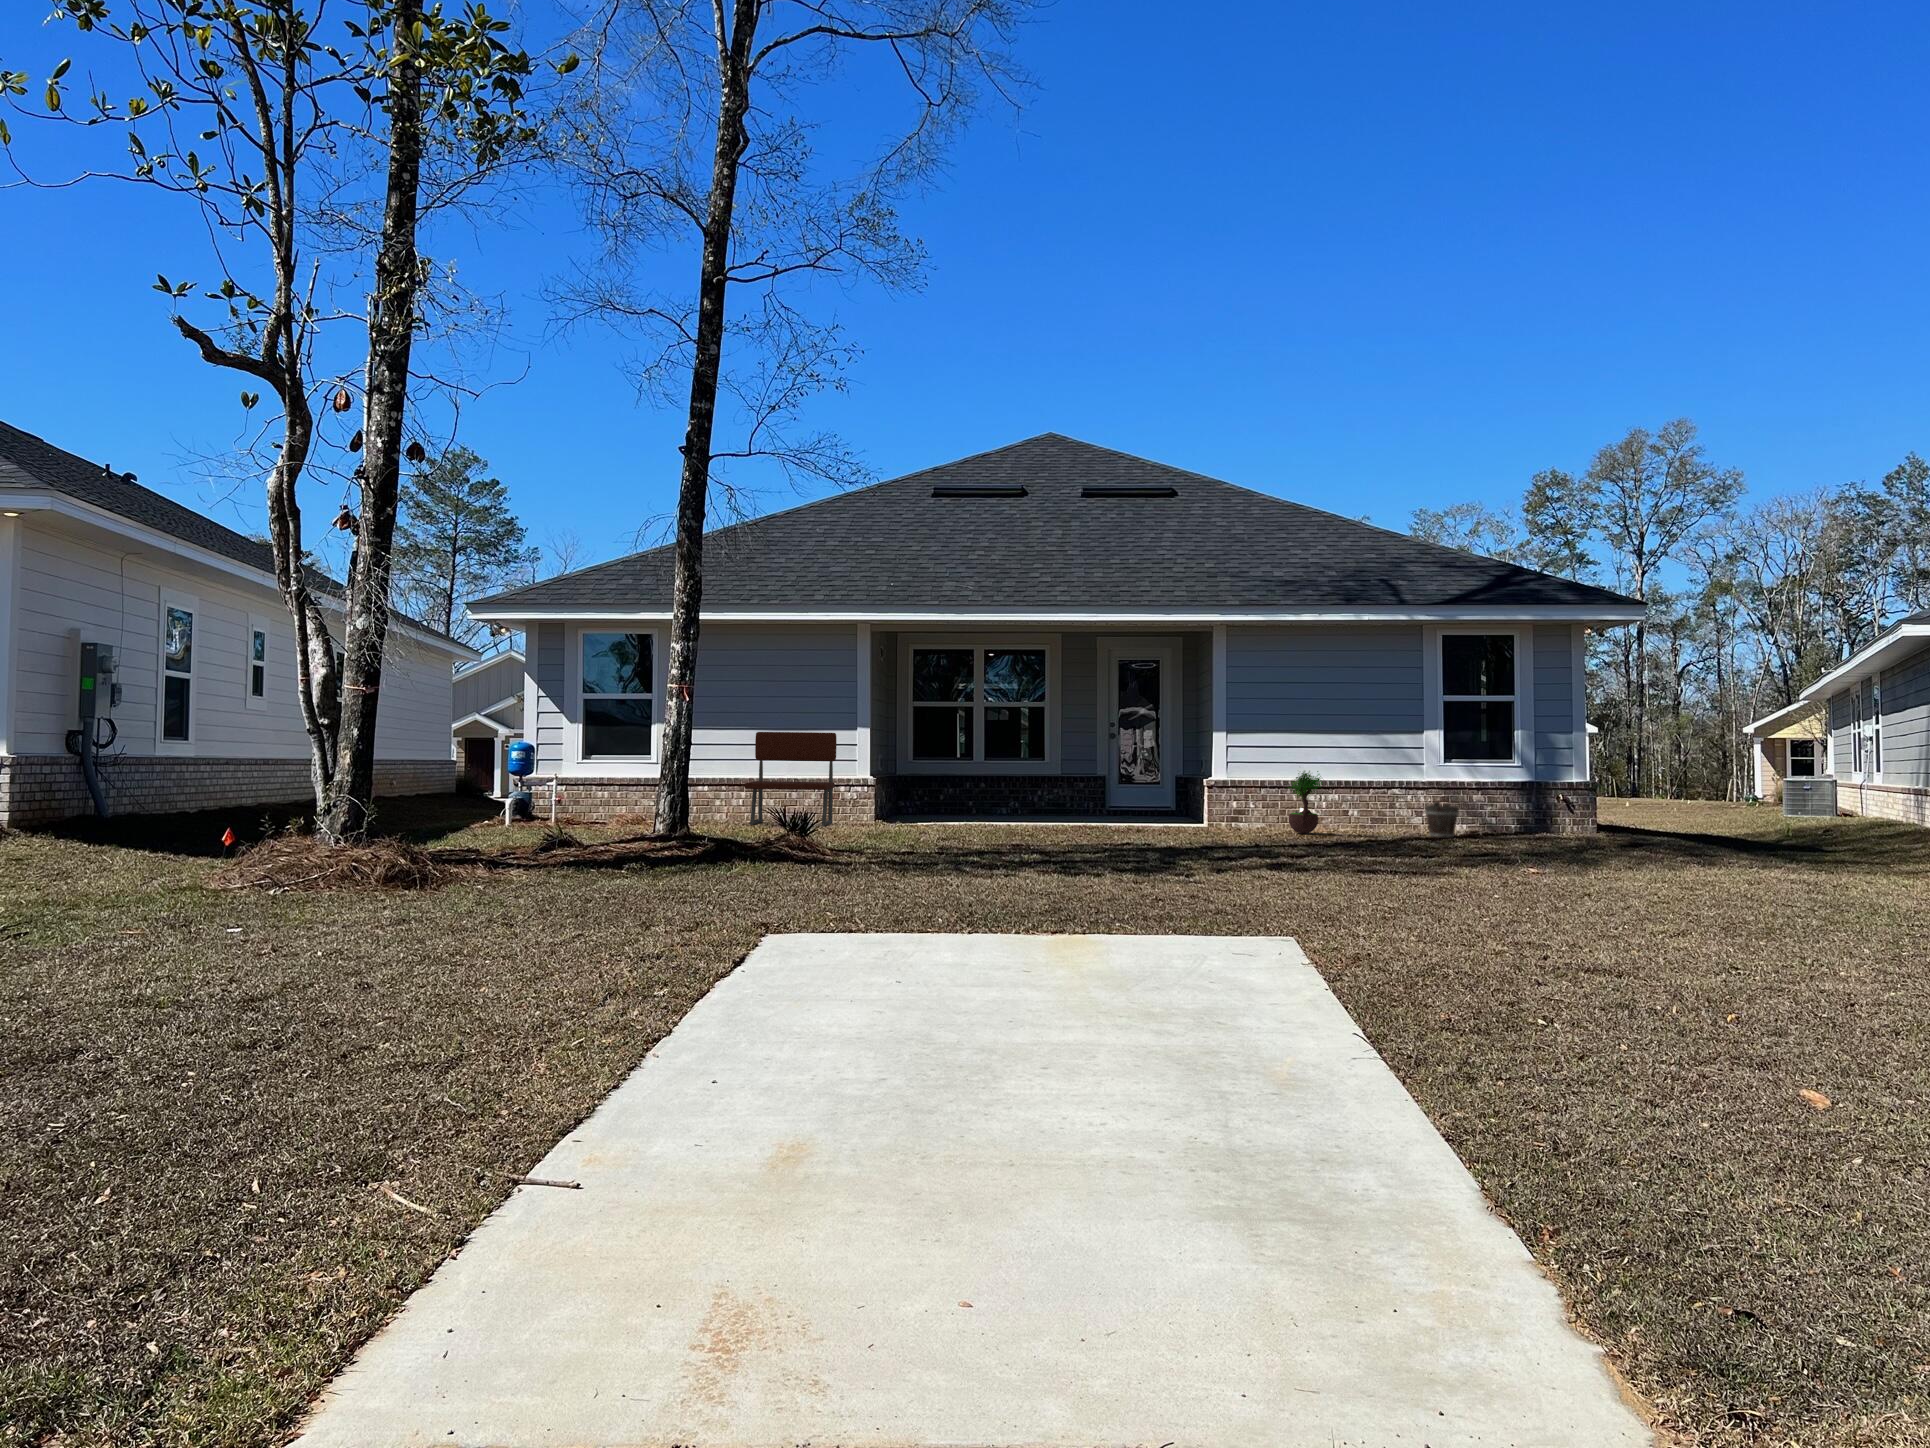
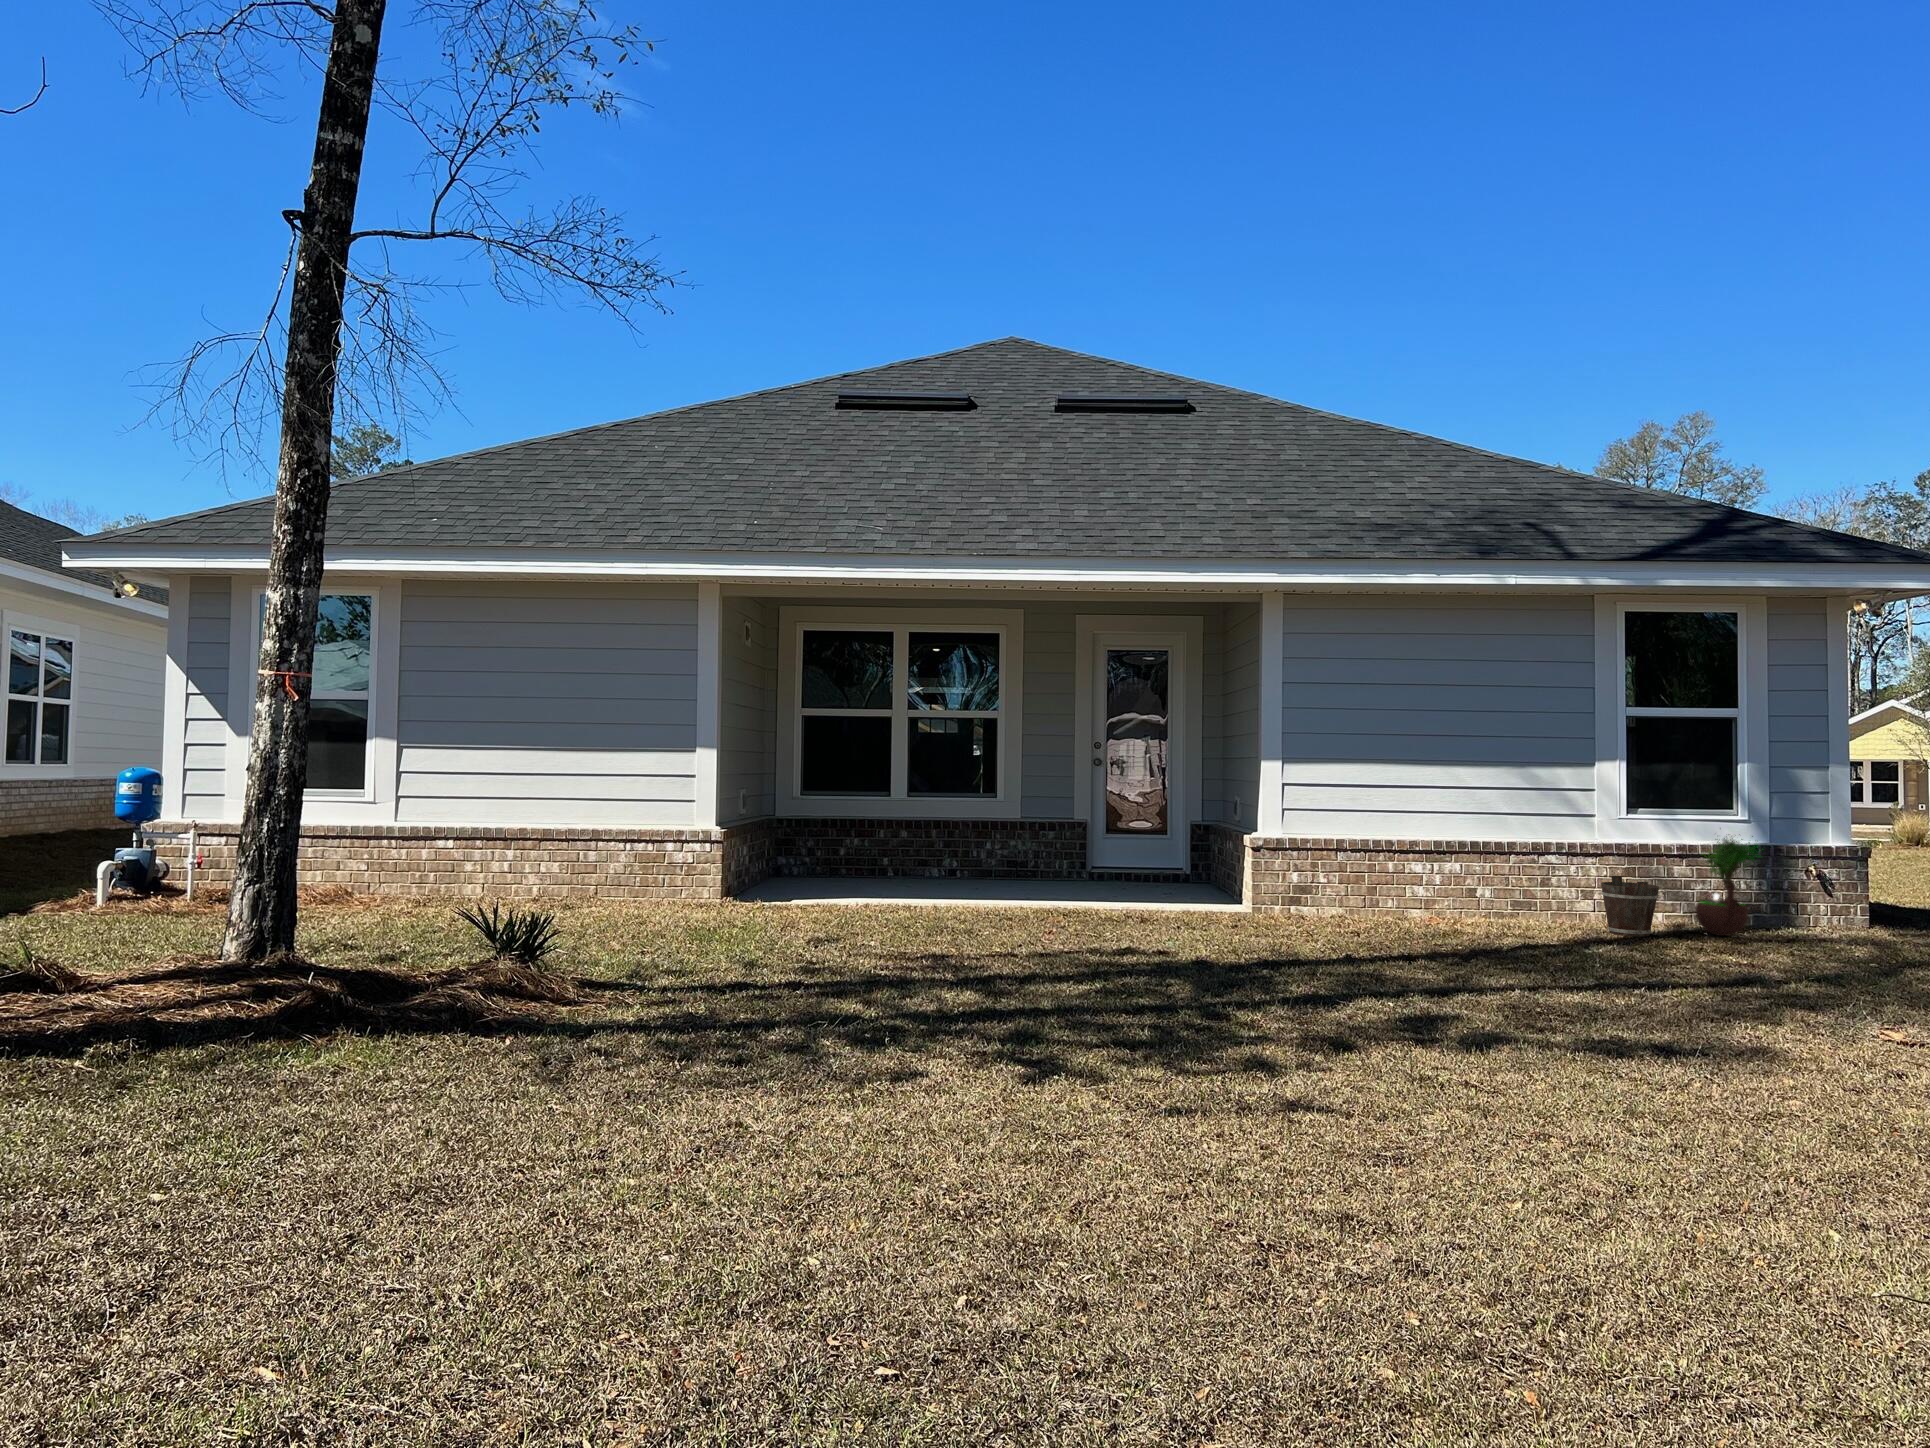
bench: present [745,732,837,826] -> none [500,753,660,909]
potted tree: present [1285,771,1322,834] -> present [1696,828,1760,936]

